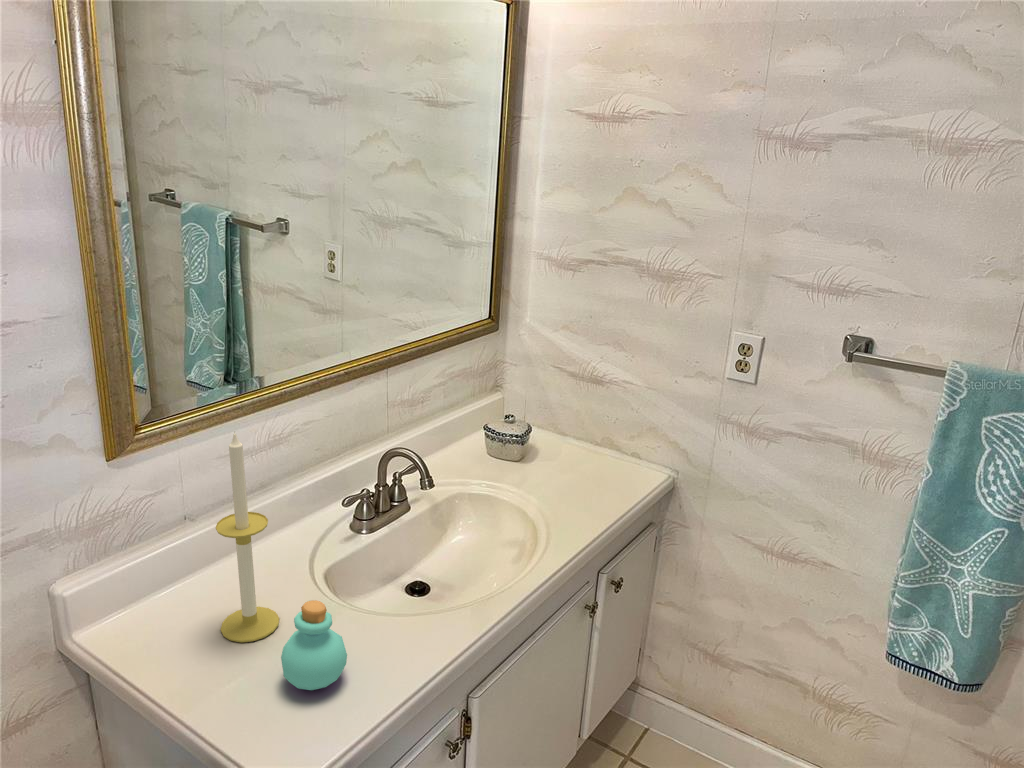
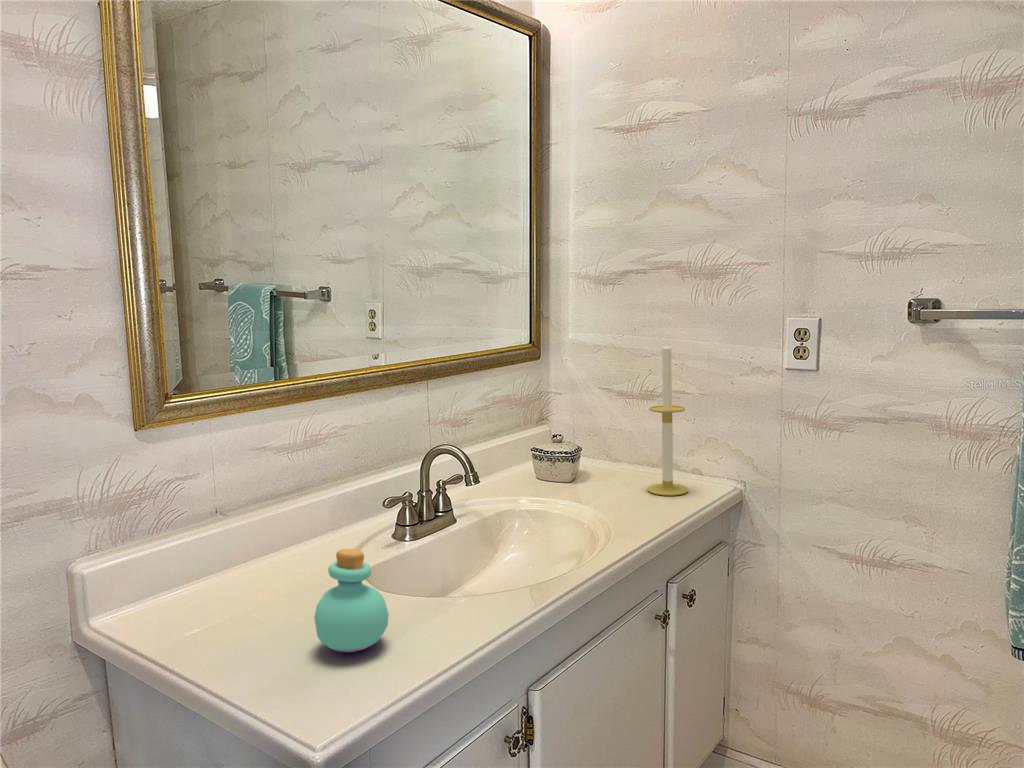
candle: present [216,431,279,642] -> present [647,340,688,496]

